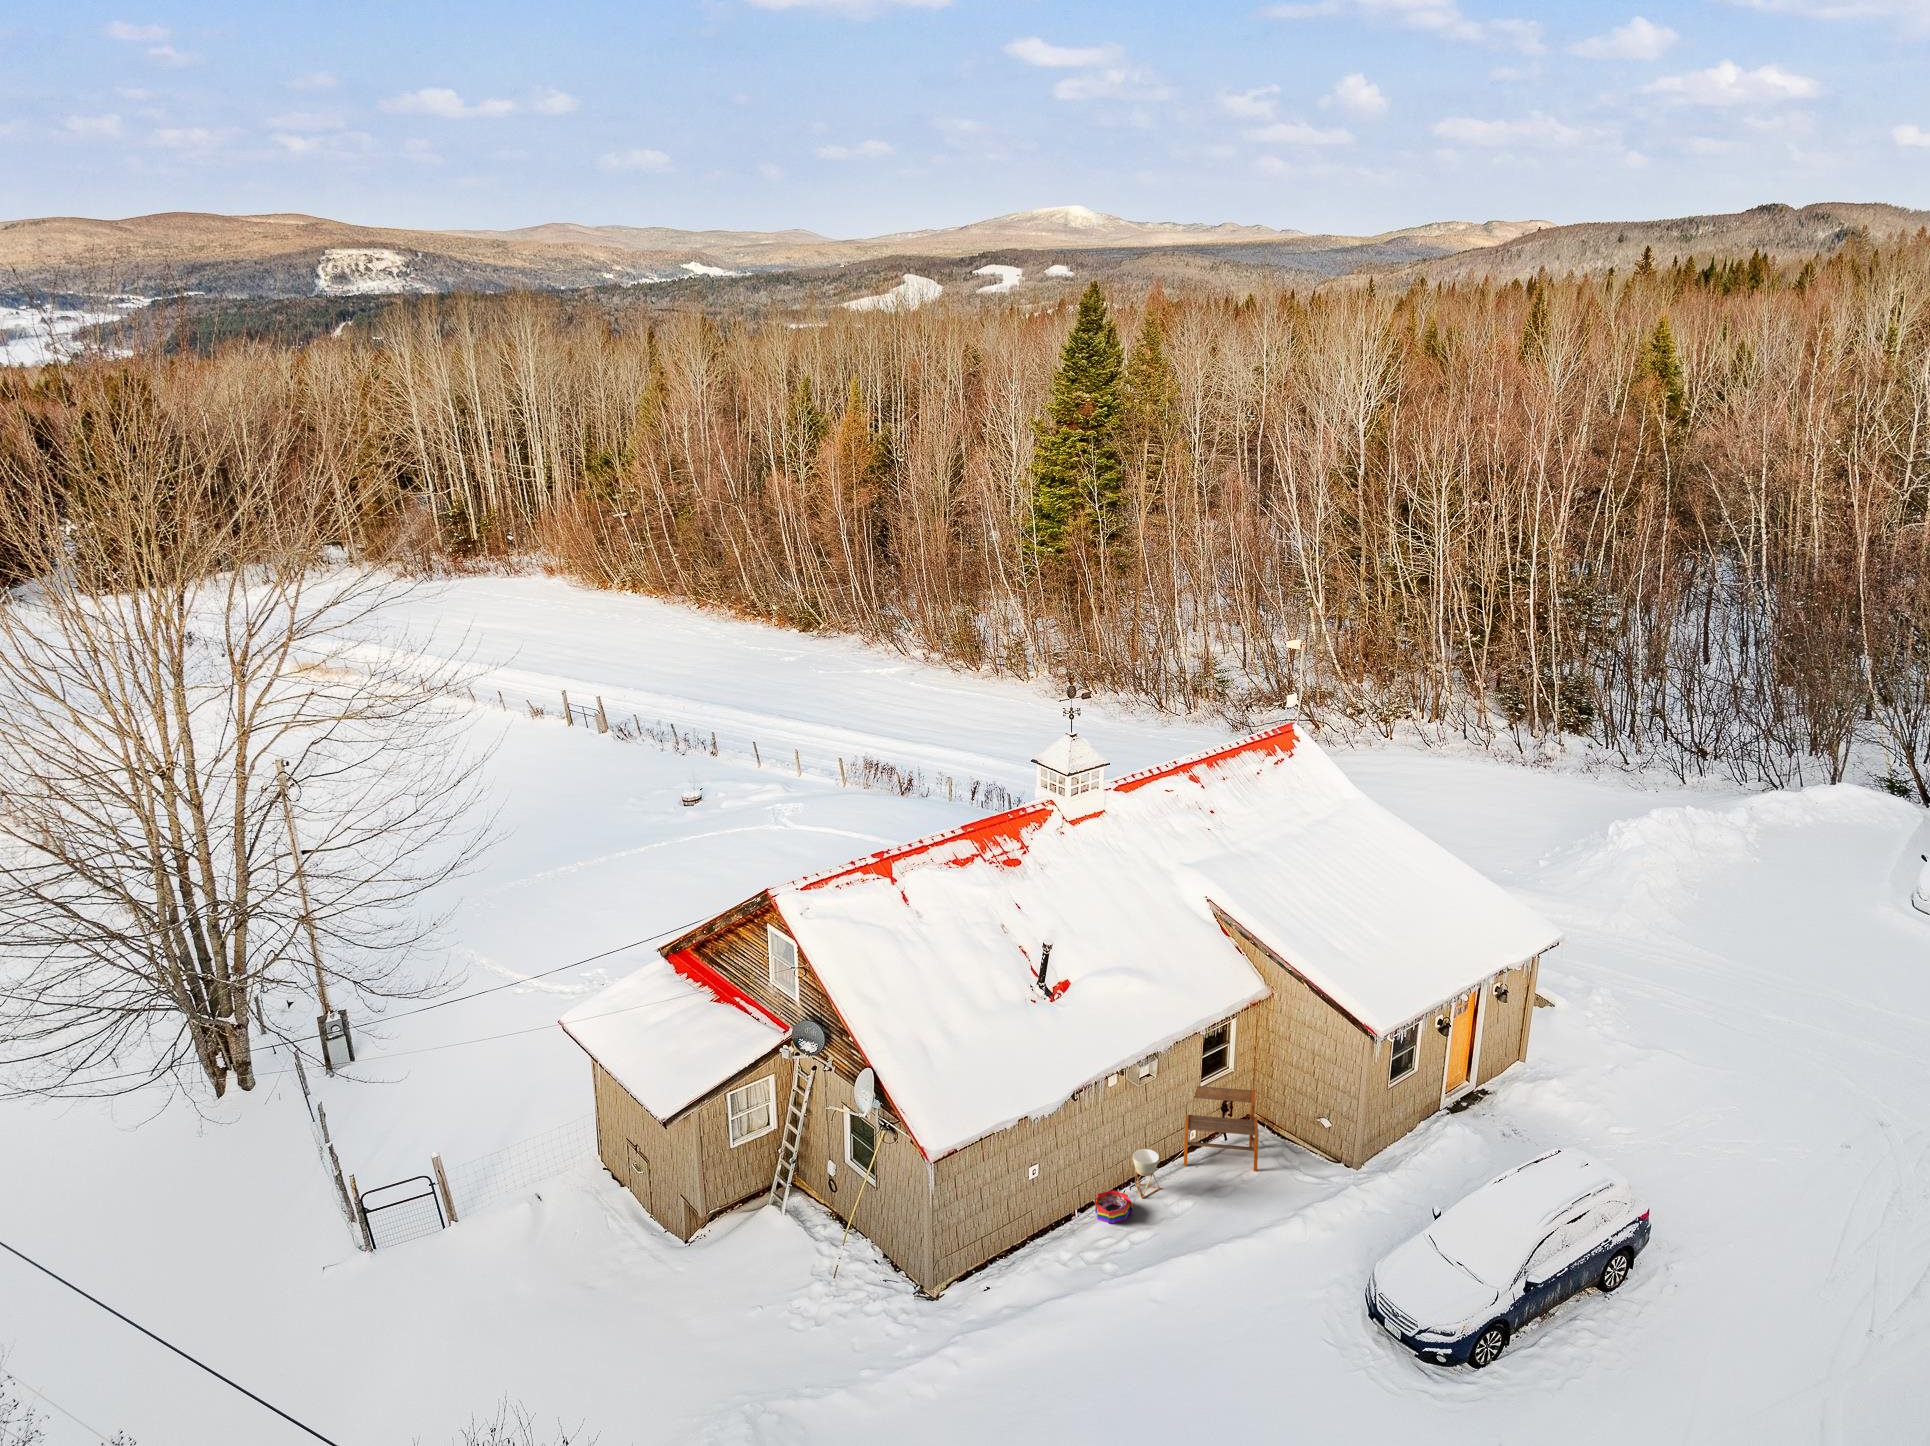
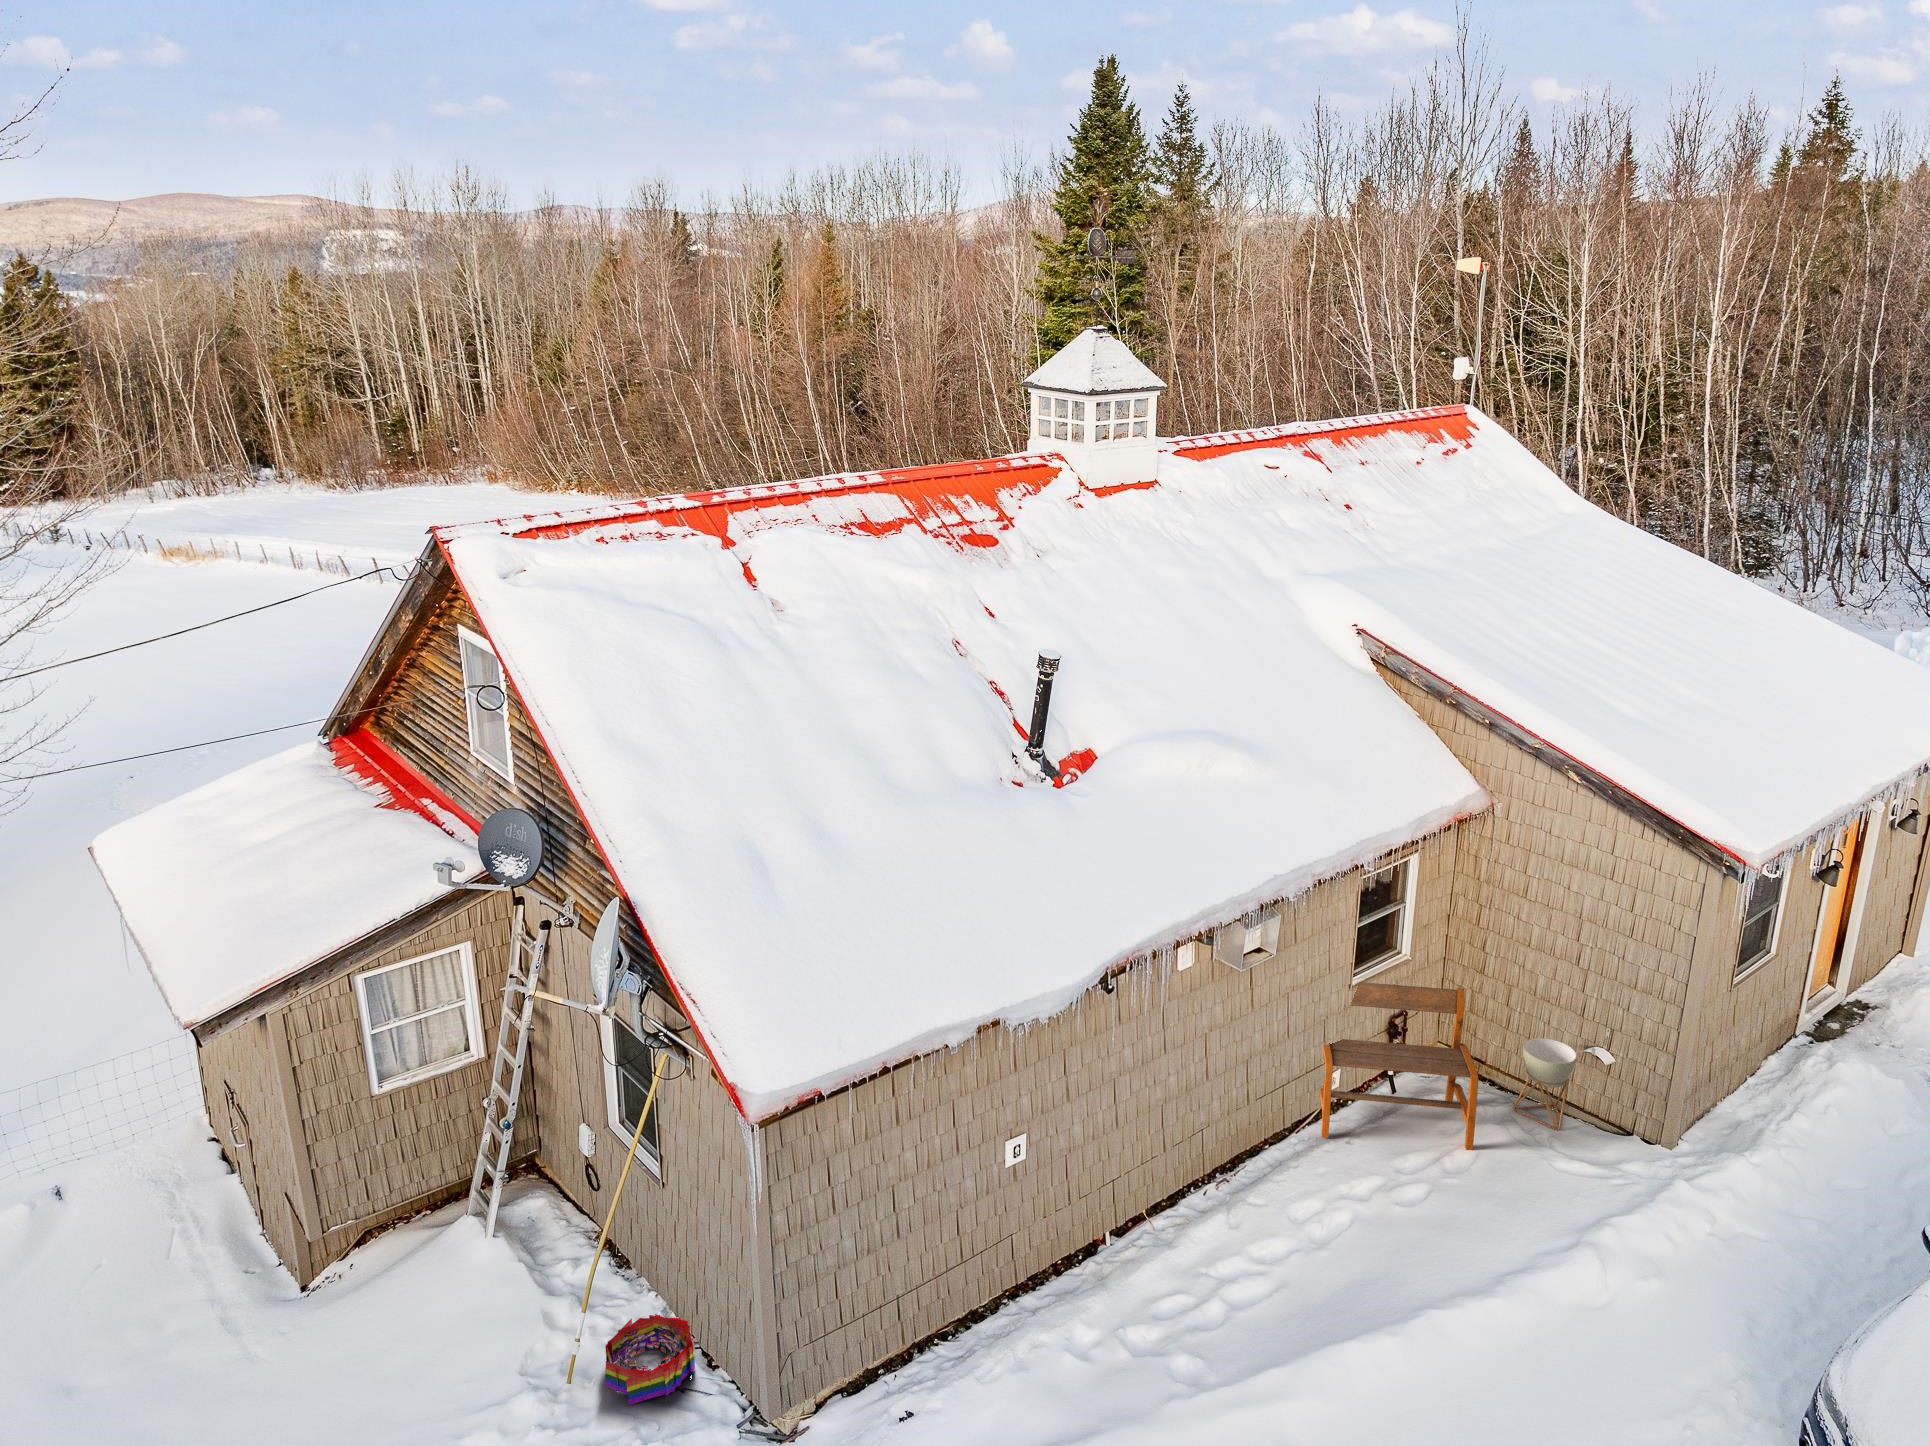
planter: present [1133,1149,1160,1198] -> present [1513,1038,1577,1130]
storage bin: present [1095,1190,1133,1224] -> present [605,1314,695,1405]

